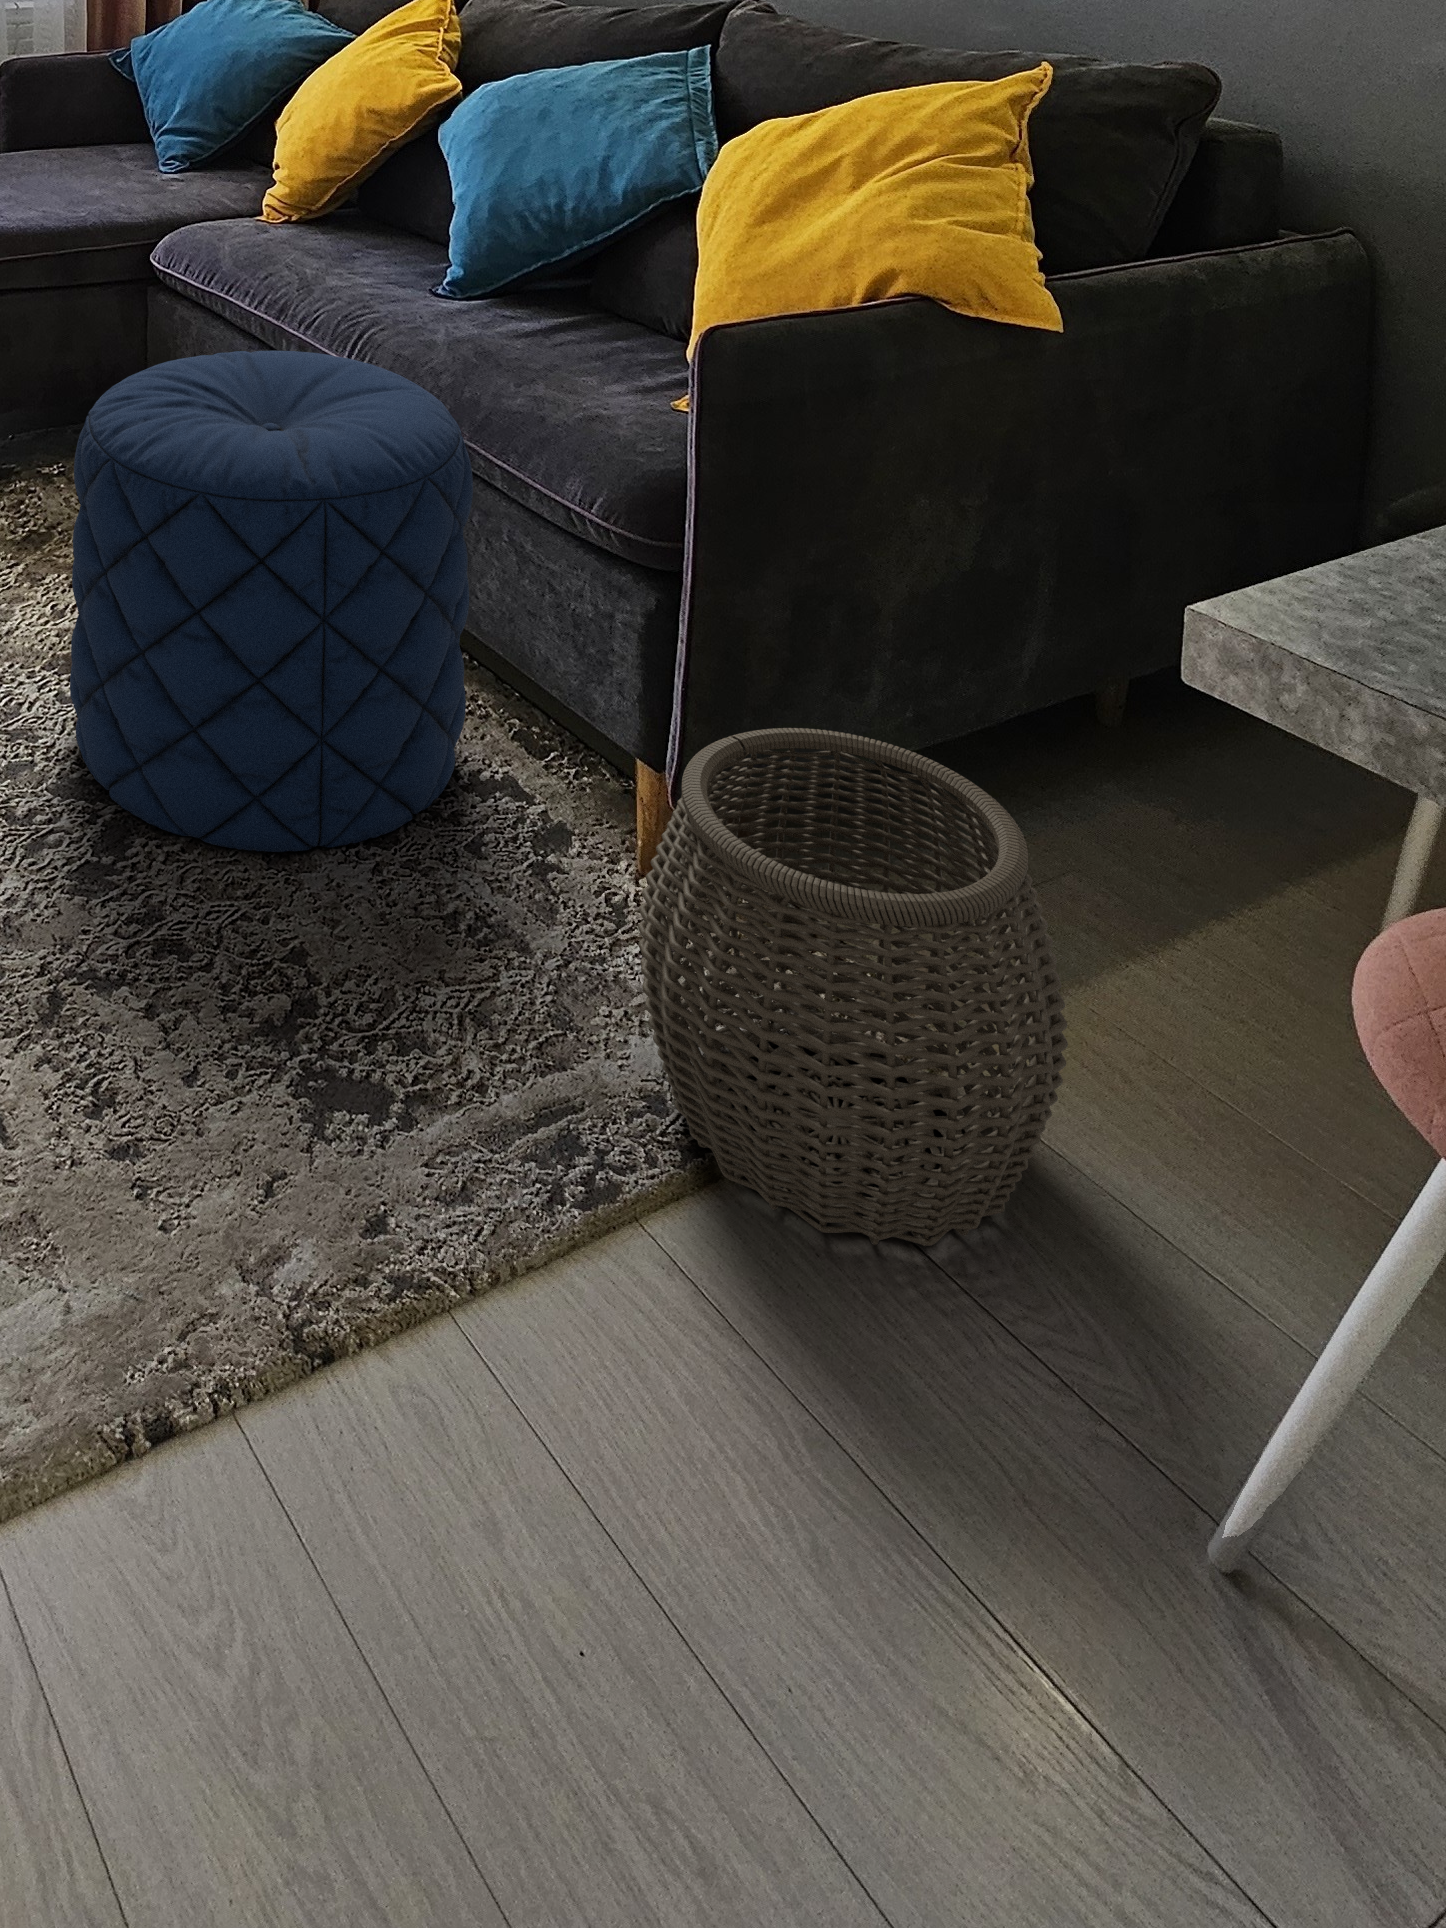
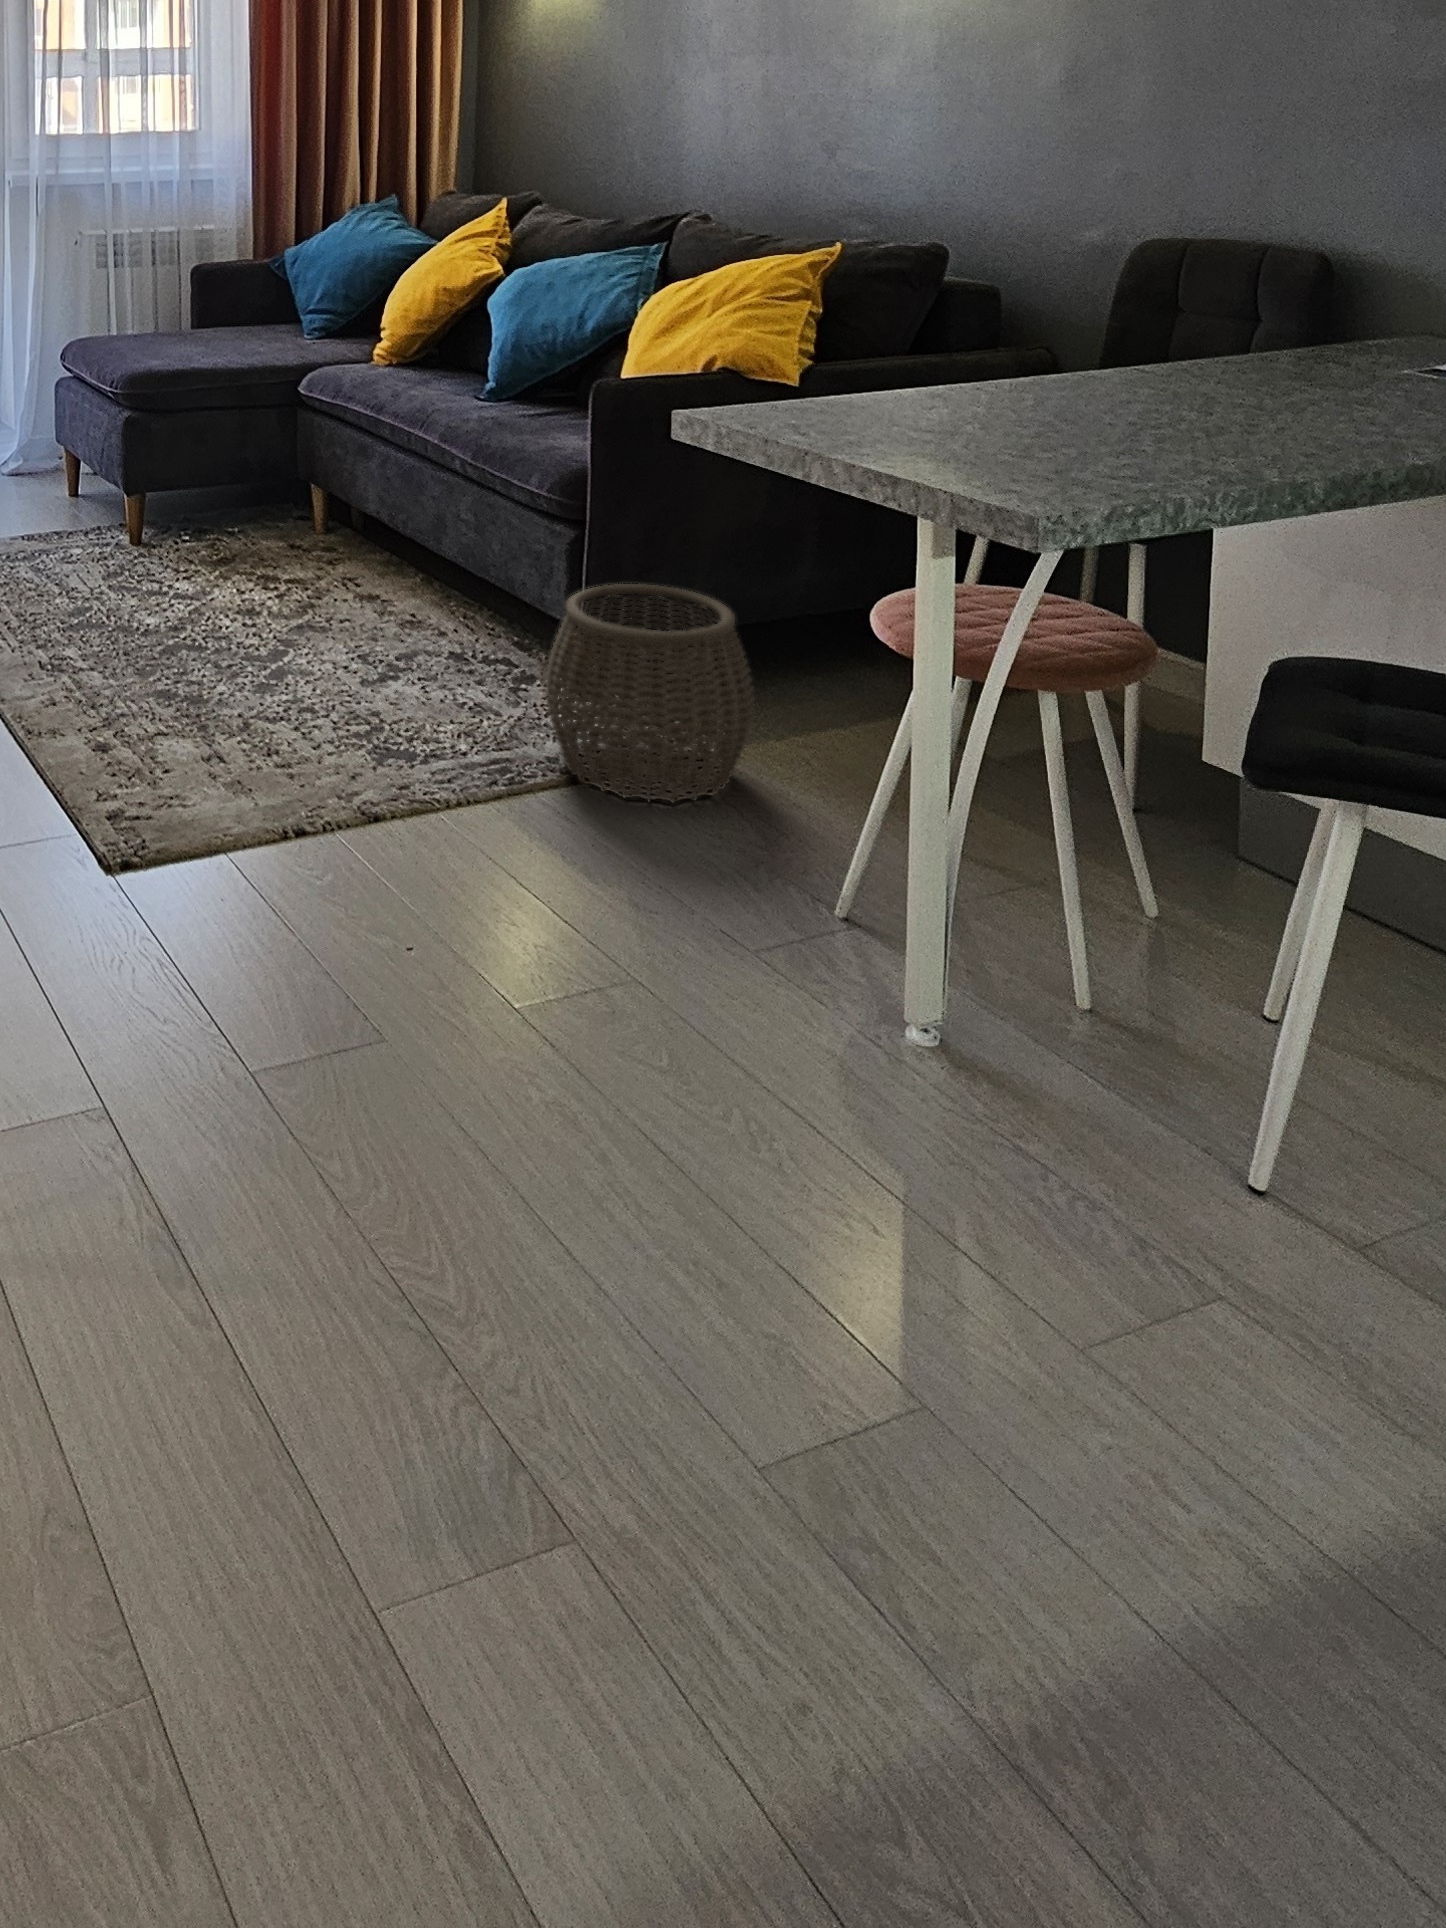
pouf: present [70,351,473,852] -> none [251,422,483,682]

